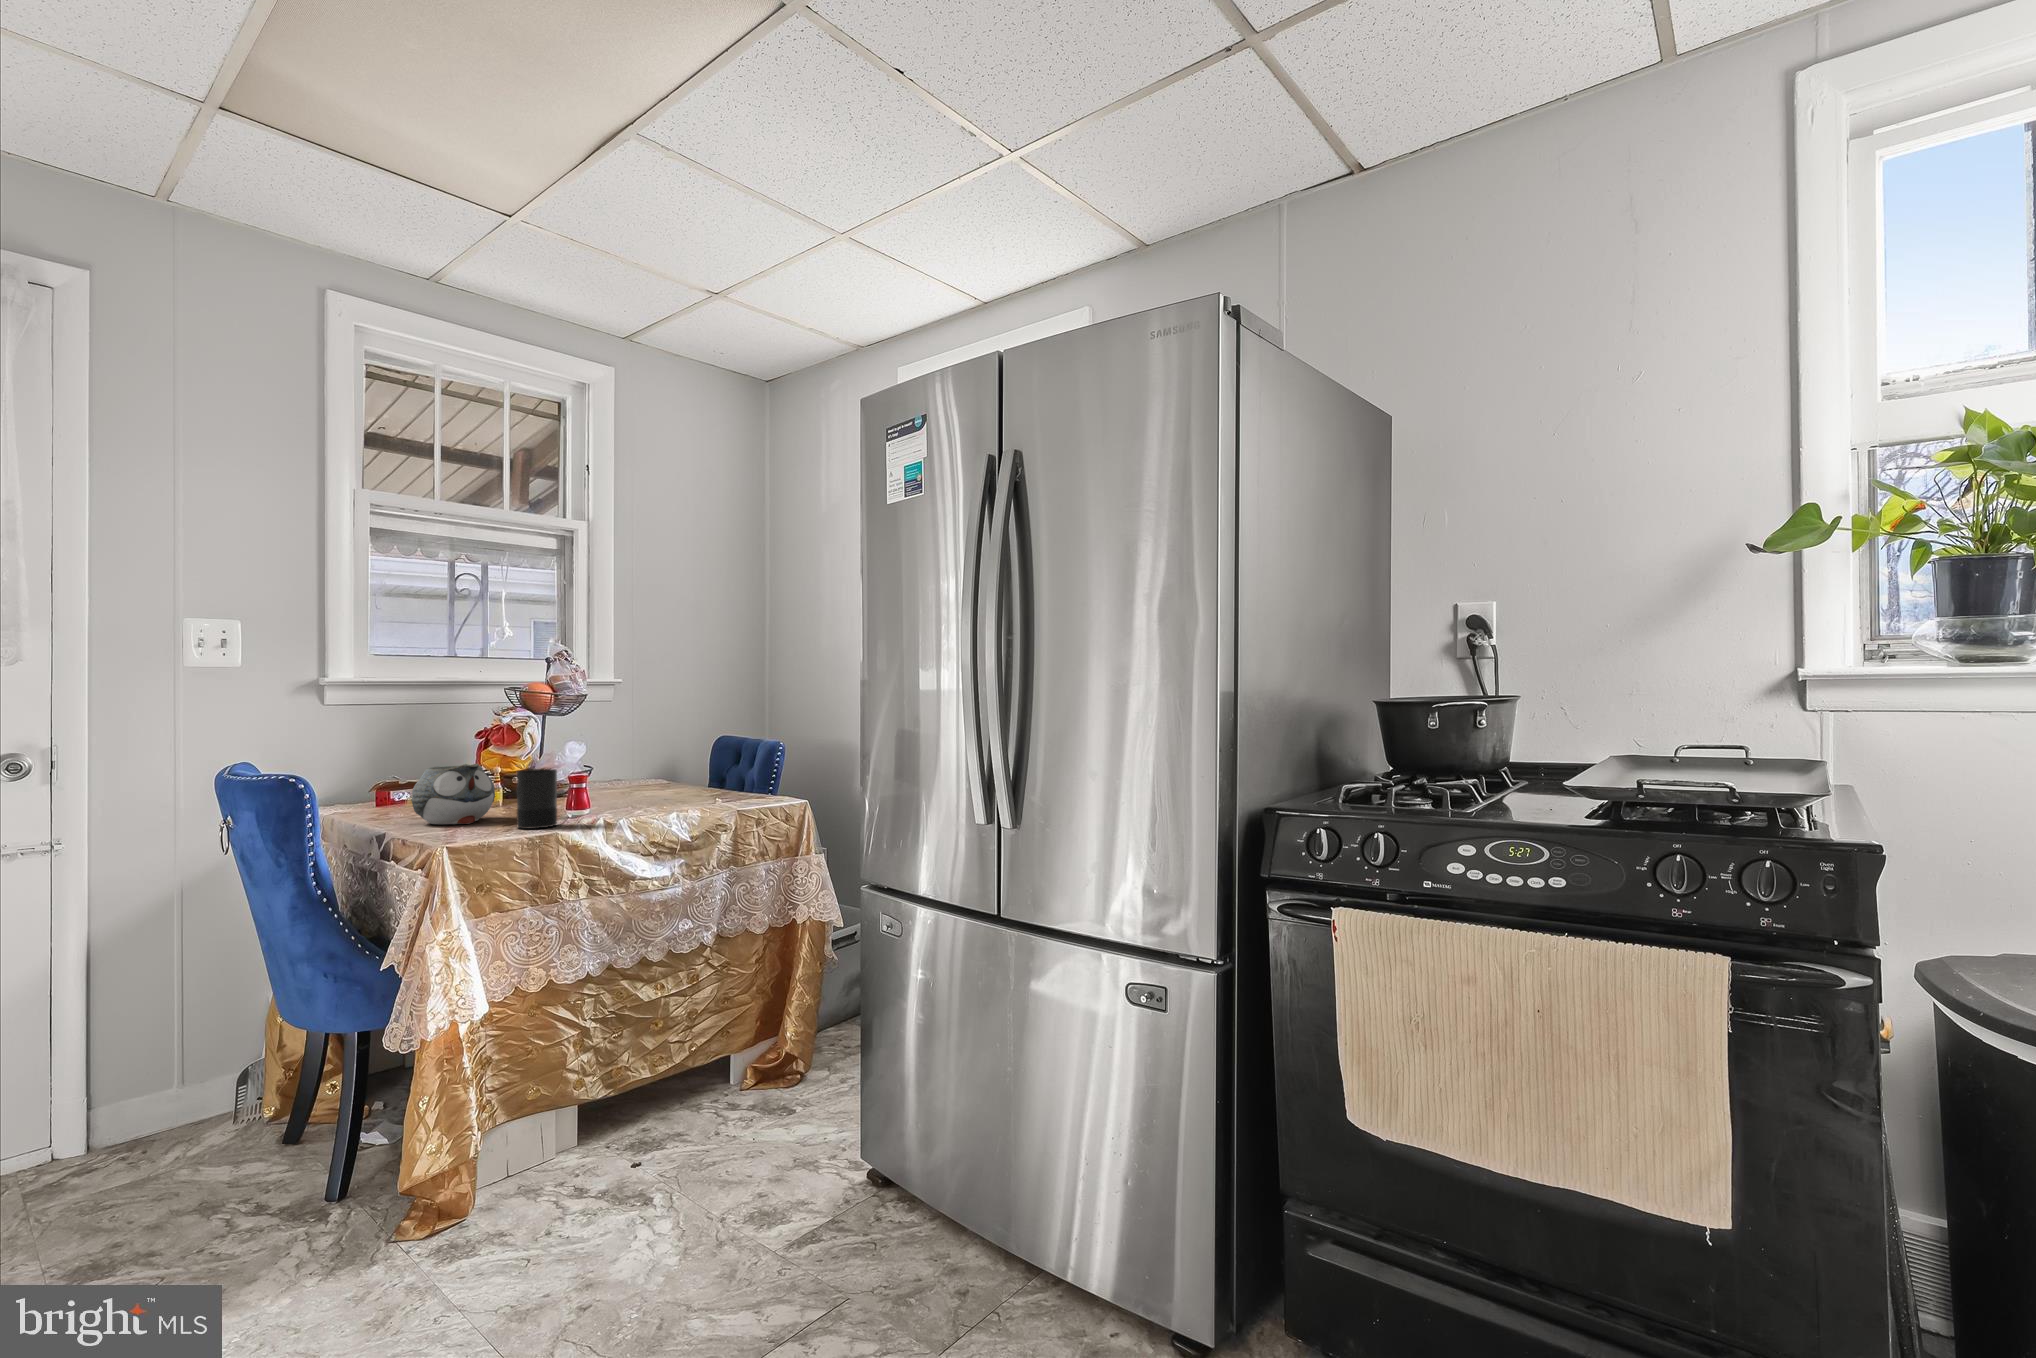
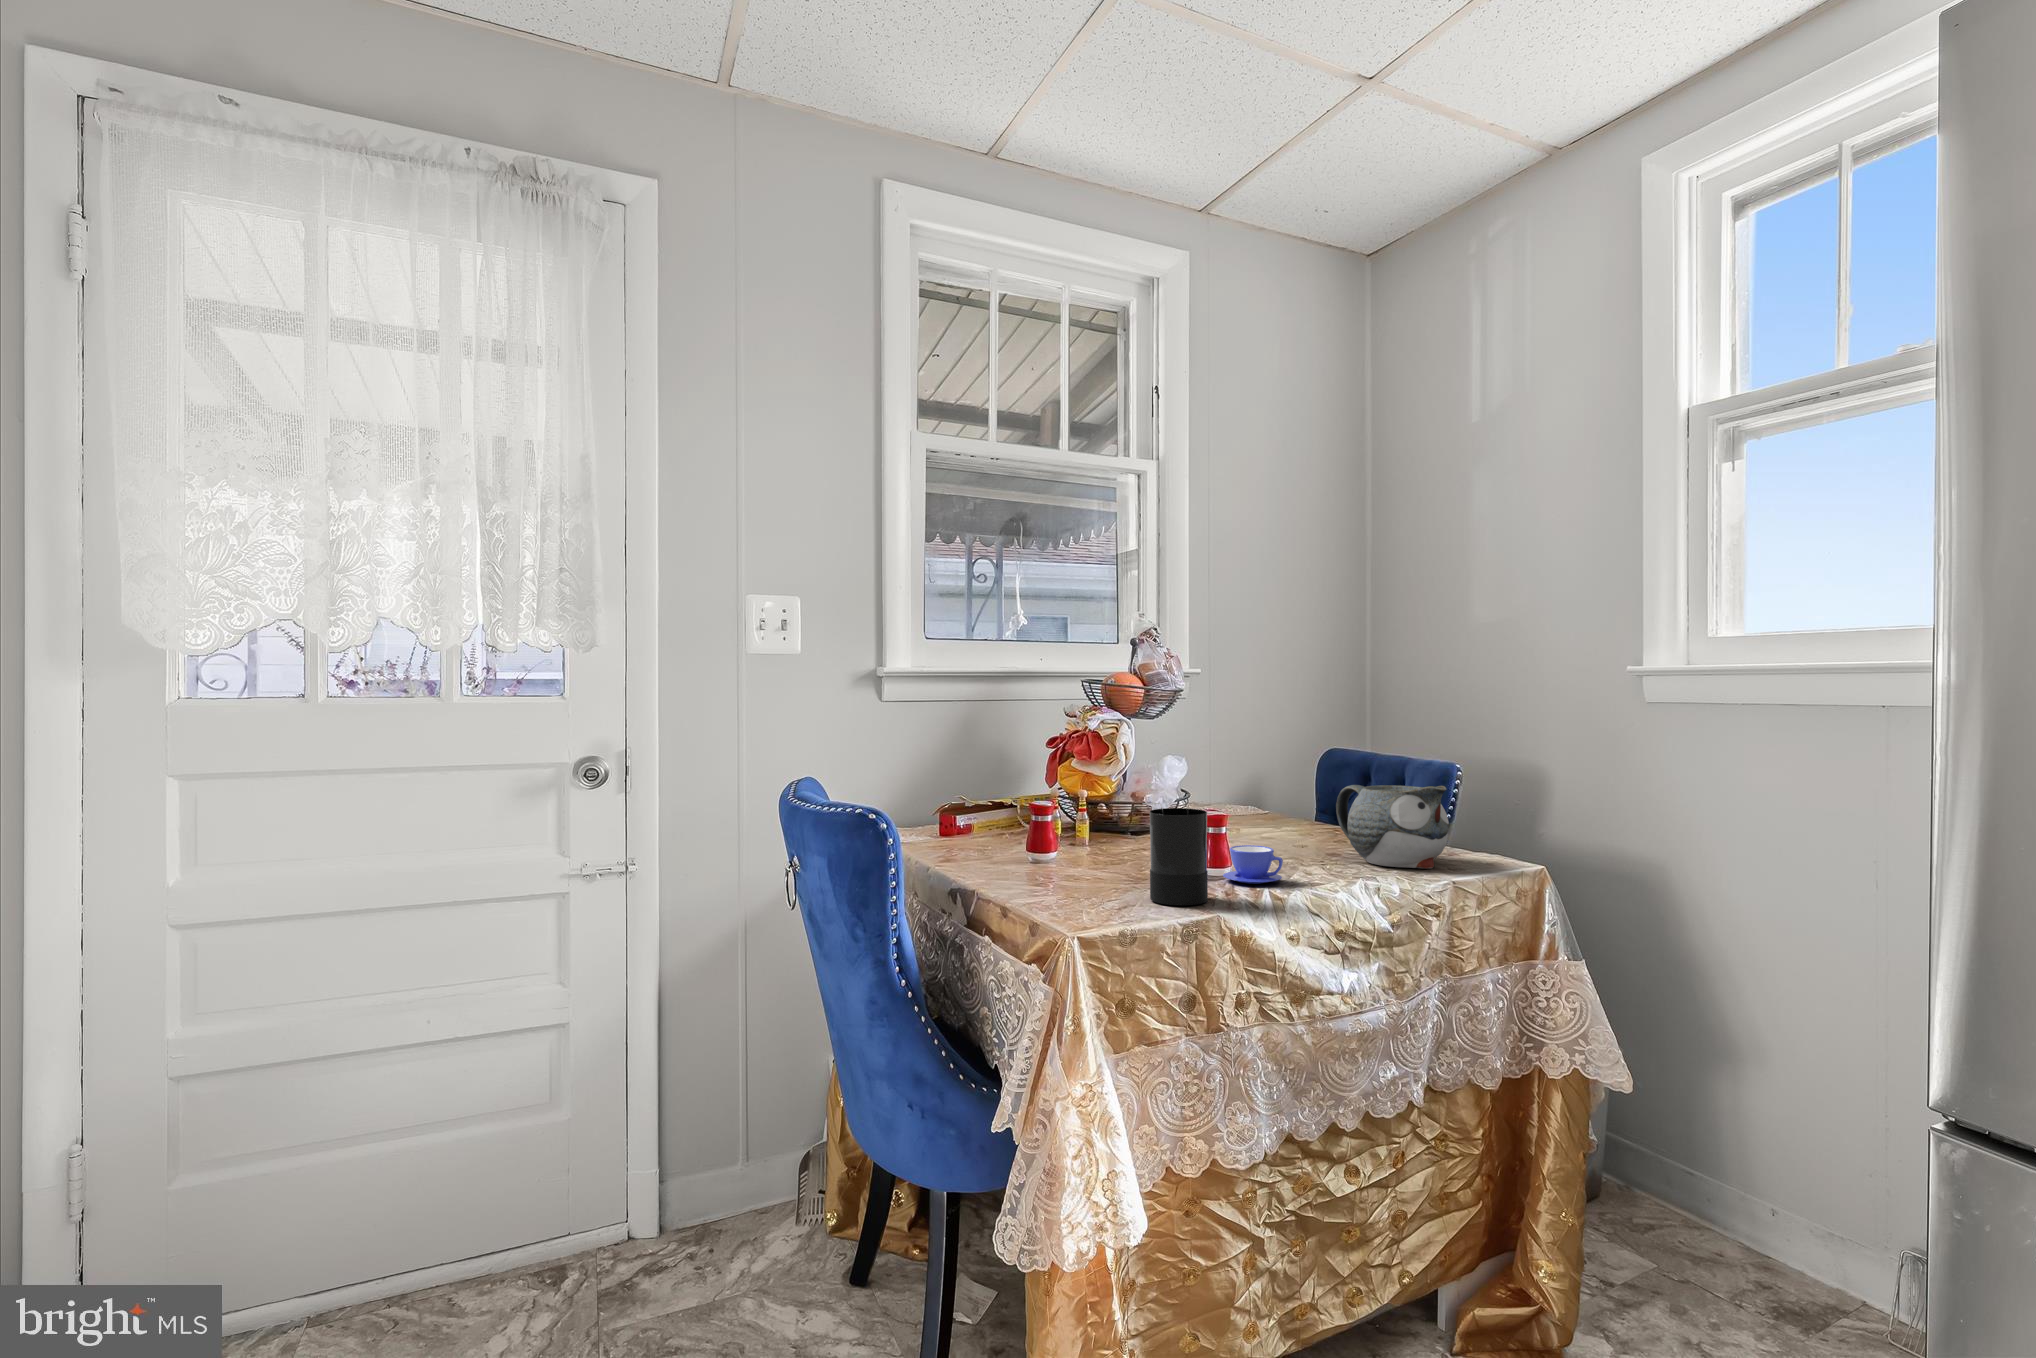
teapot: present [411,764,495,824] -> present [1336,785,1449,869]
teacup: none [580,794,621,816] -> present [1223,845,1283,884]

